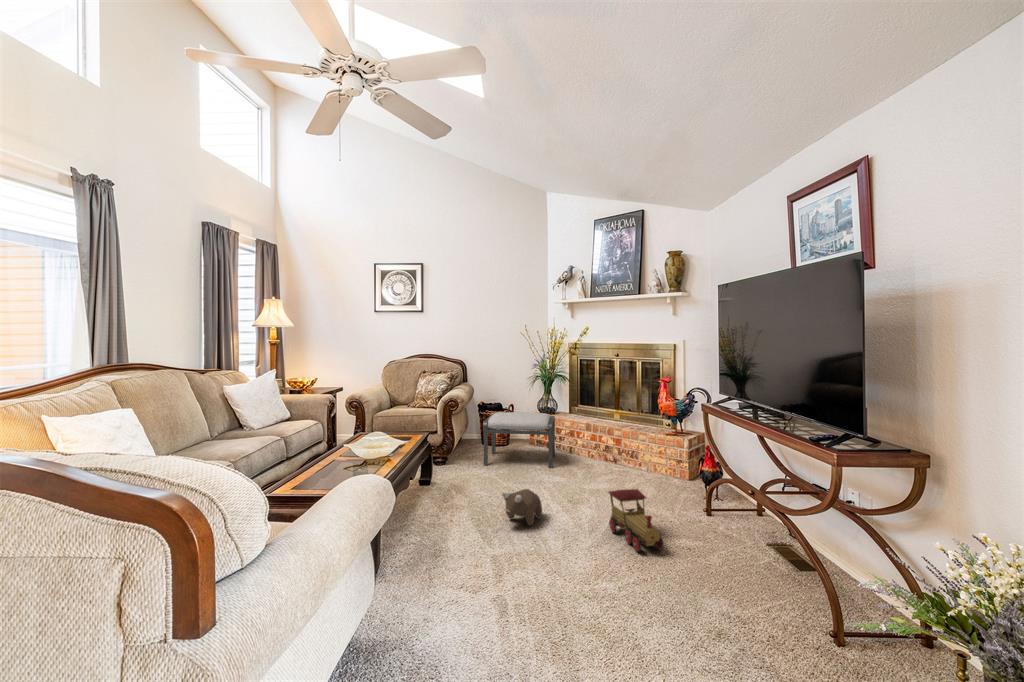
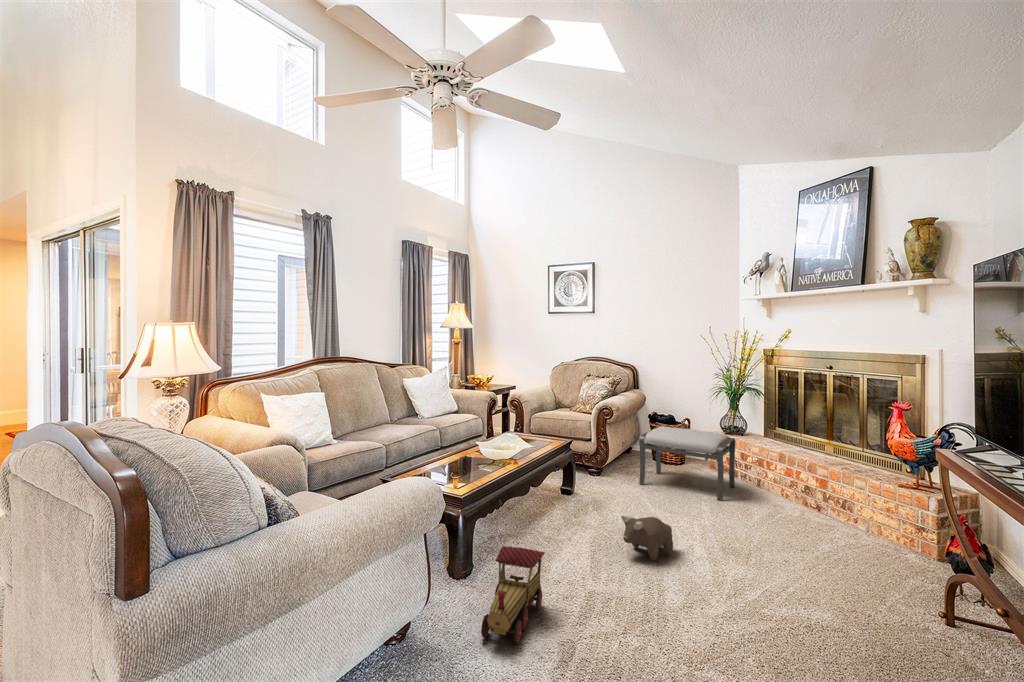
toy train: present [608,489,663,552] -> present [481,546,545,645]

